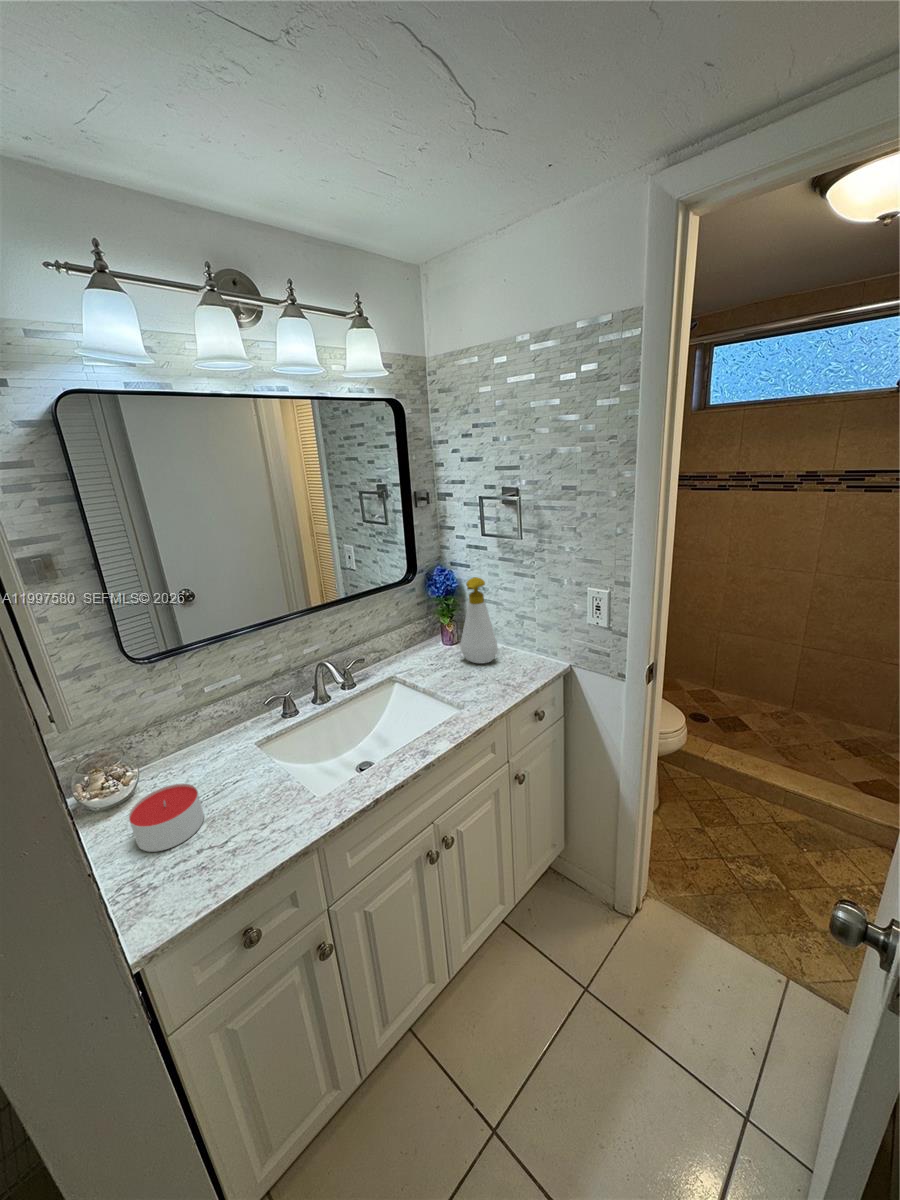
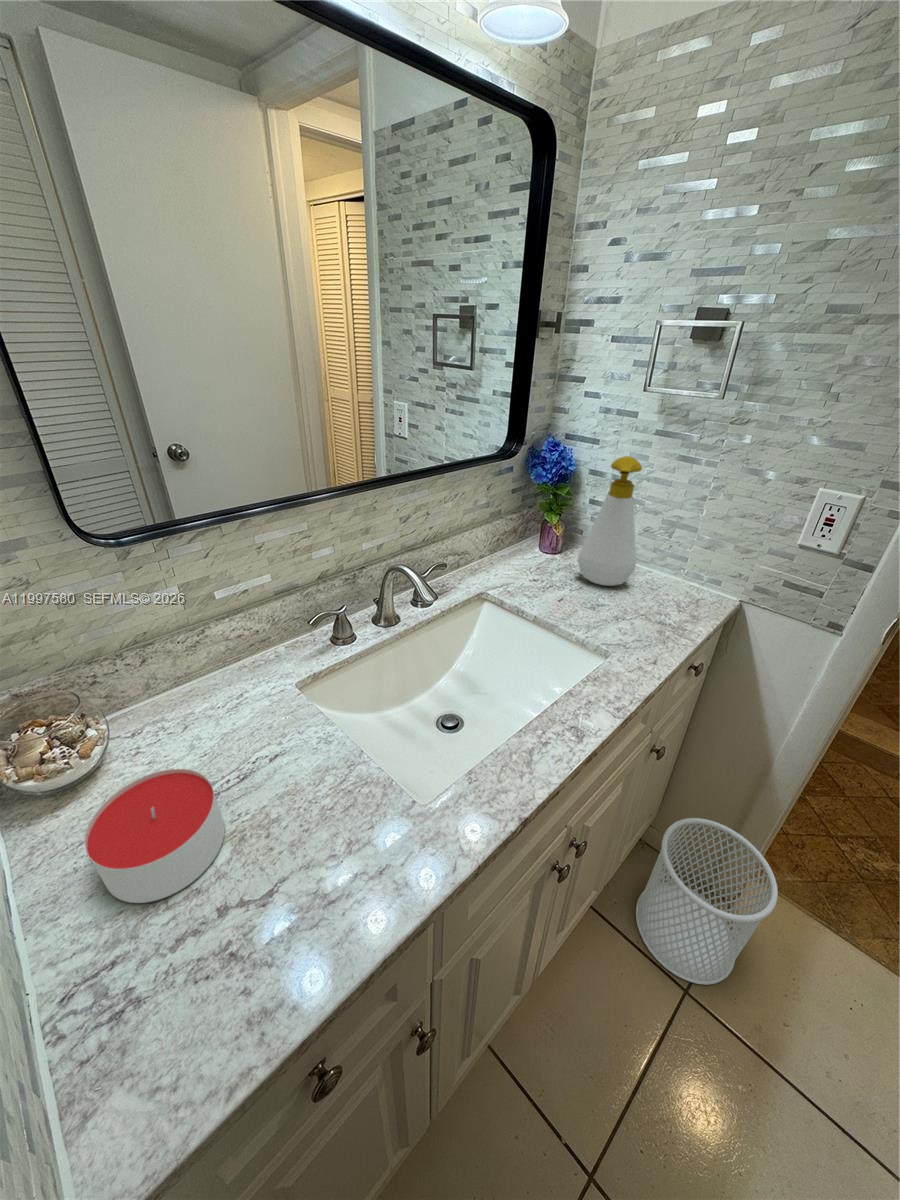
wastebasket: none [550,840,634,982] -> present [636,818,778,985]

